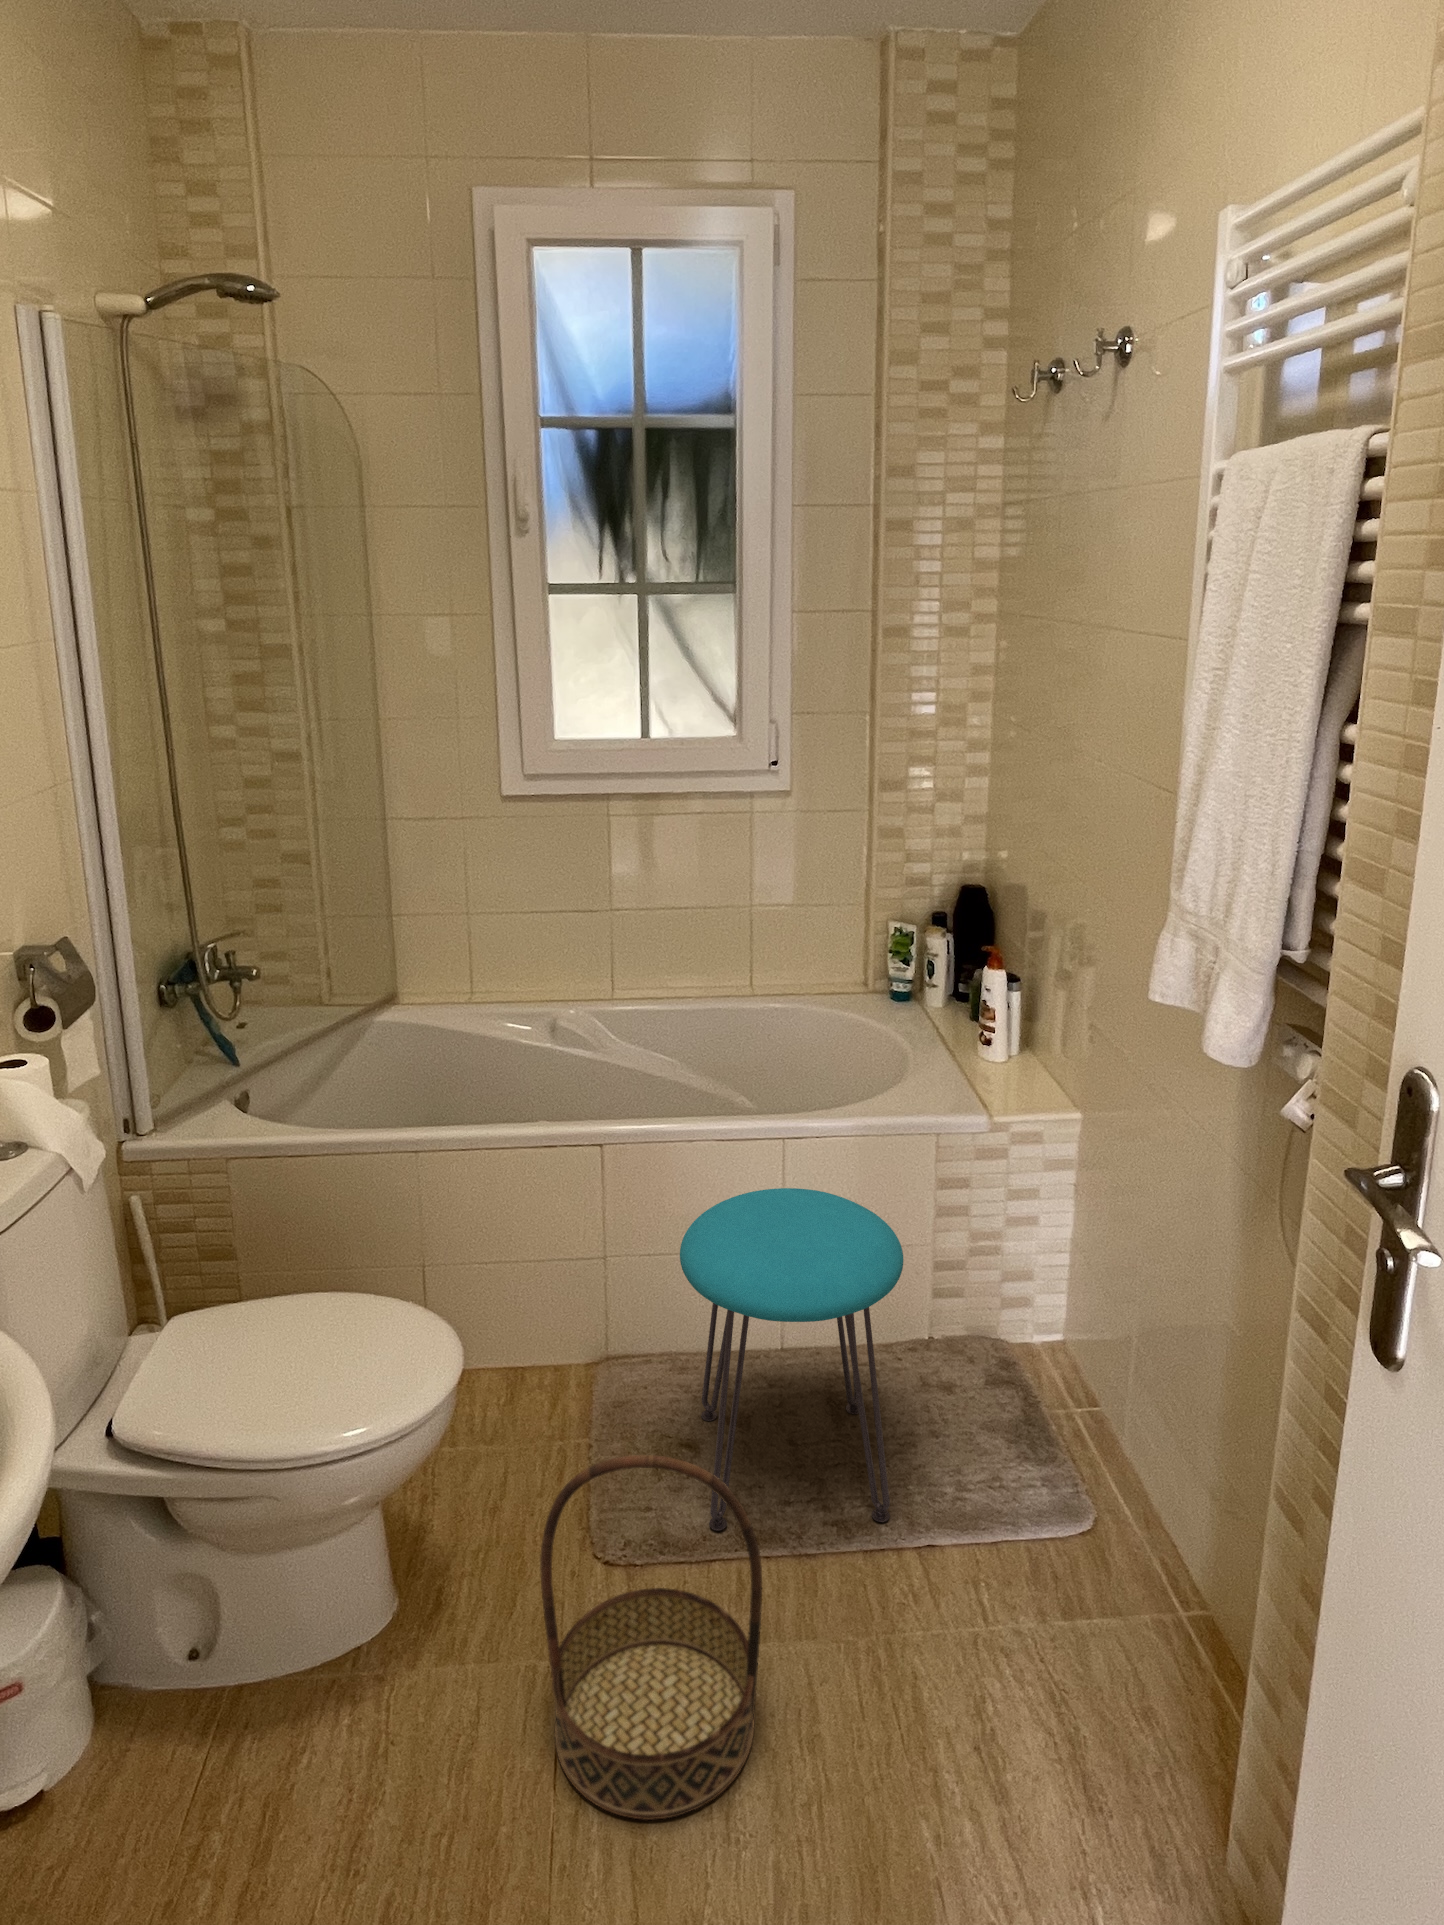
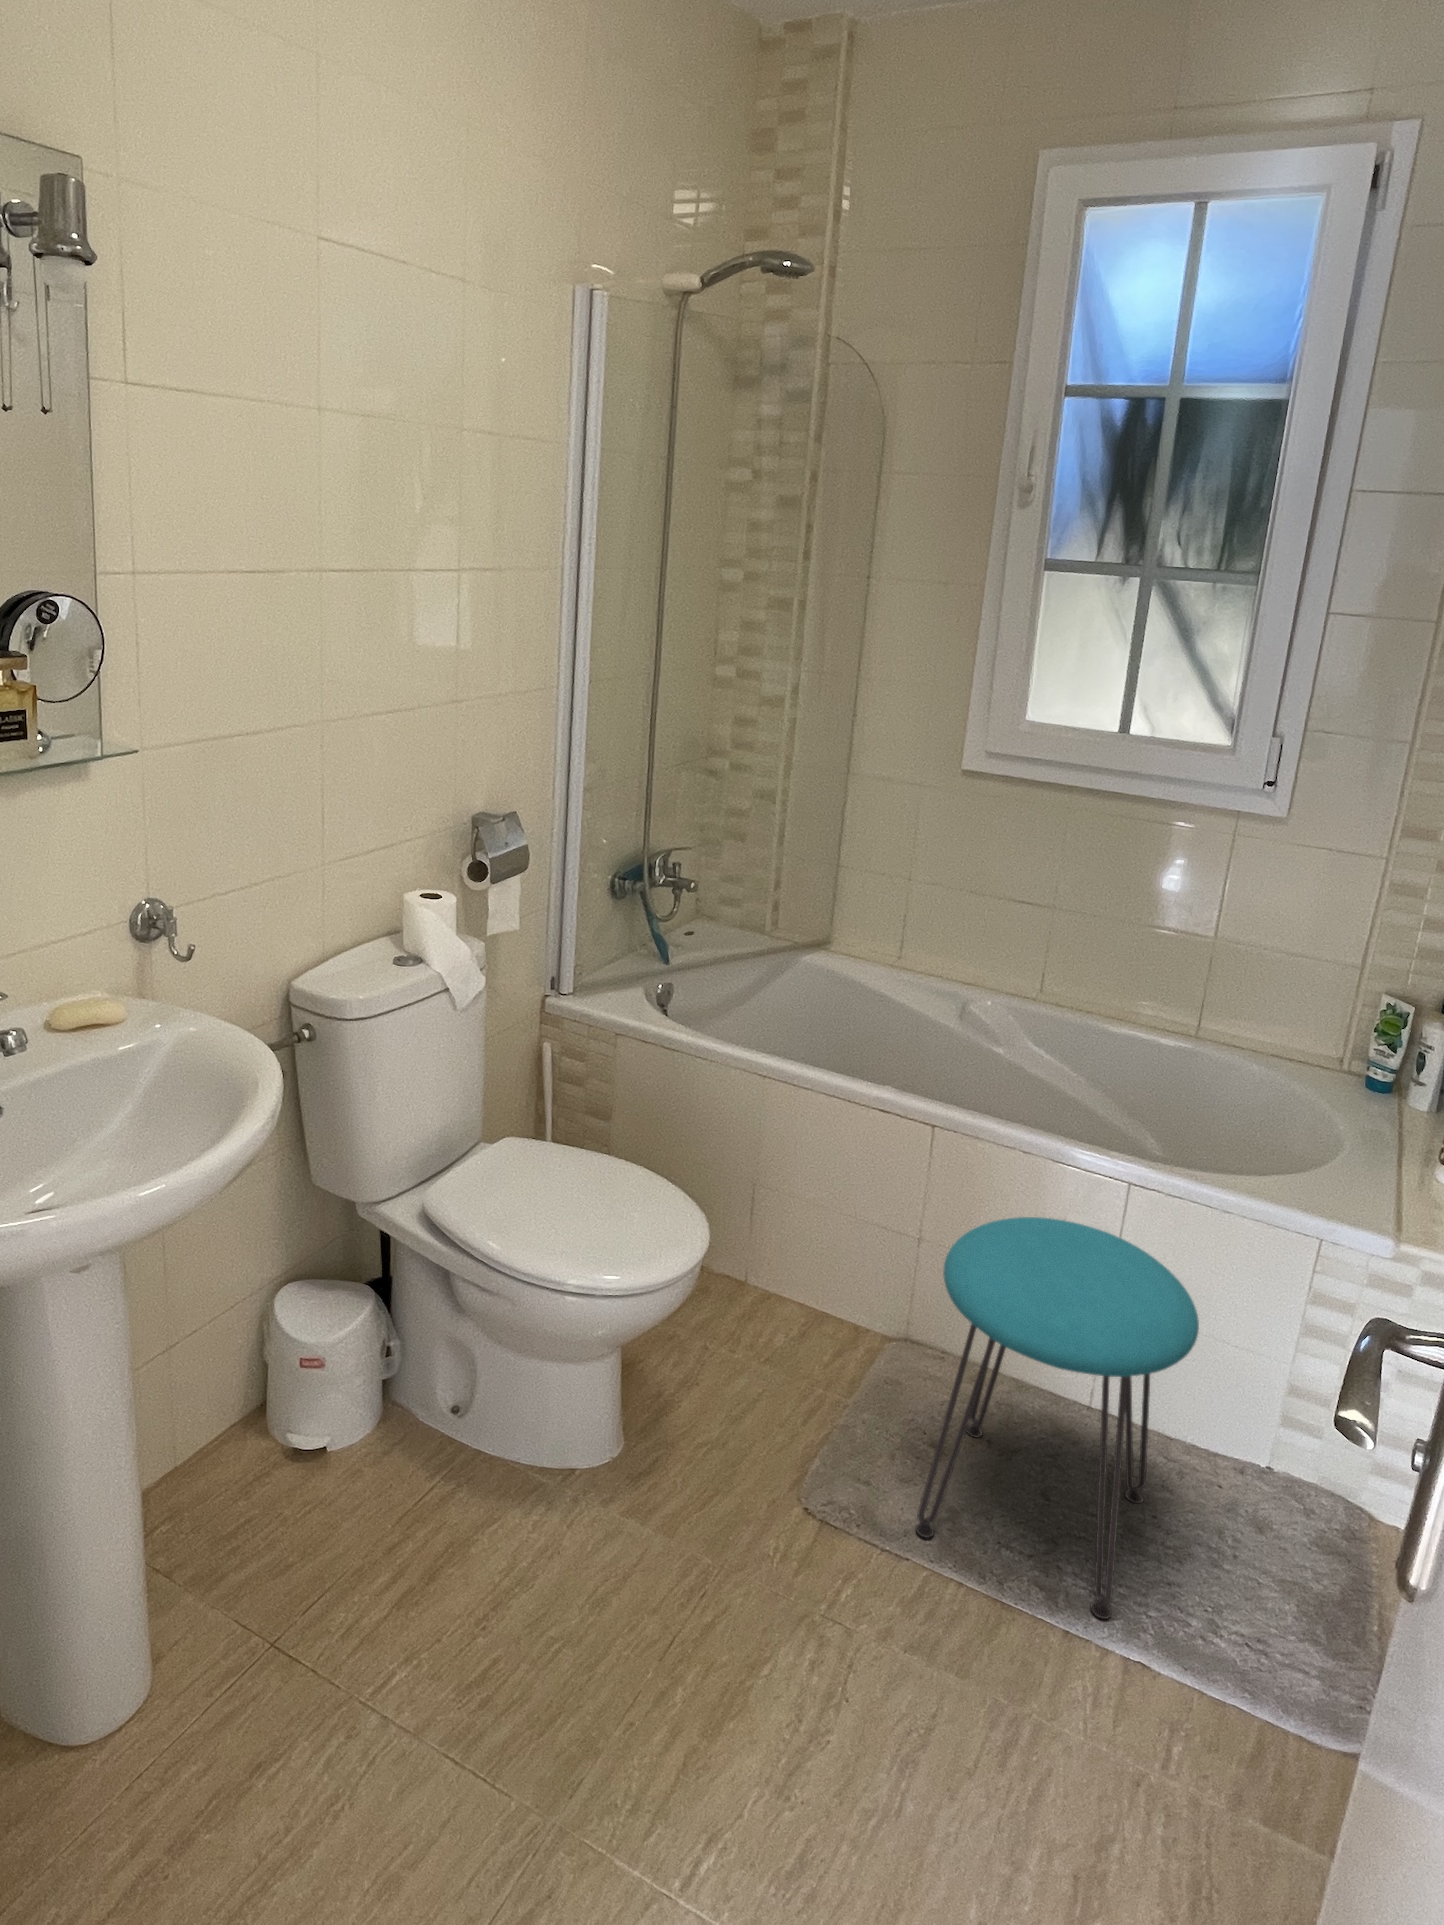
basket: present [540,1455,762,1820] -> none [669,1391,881,1758]

